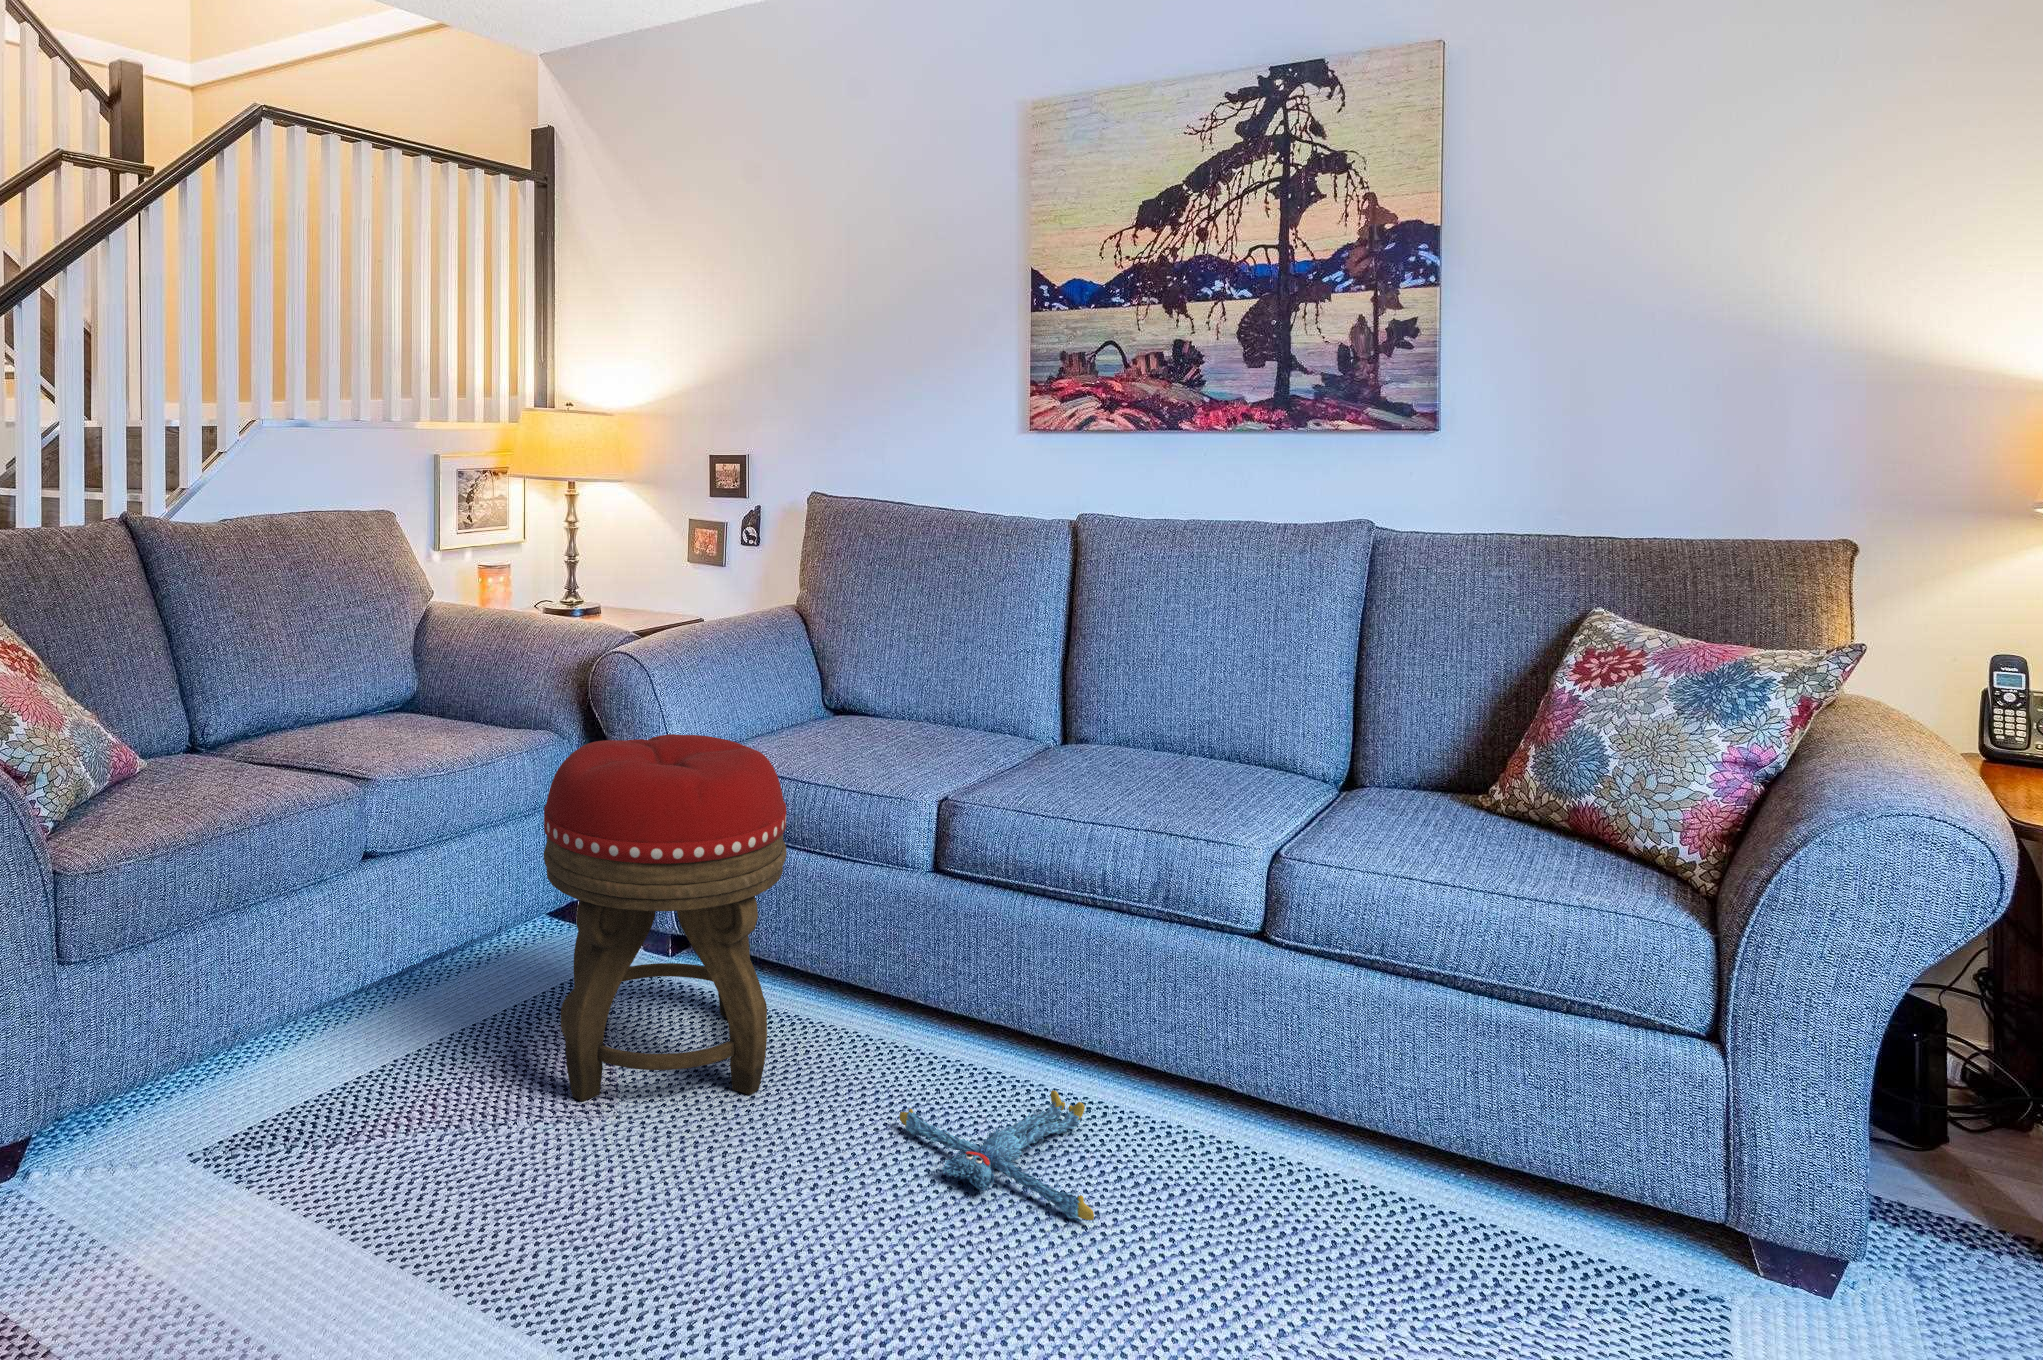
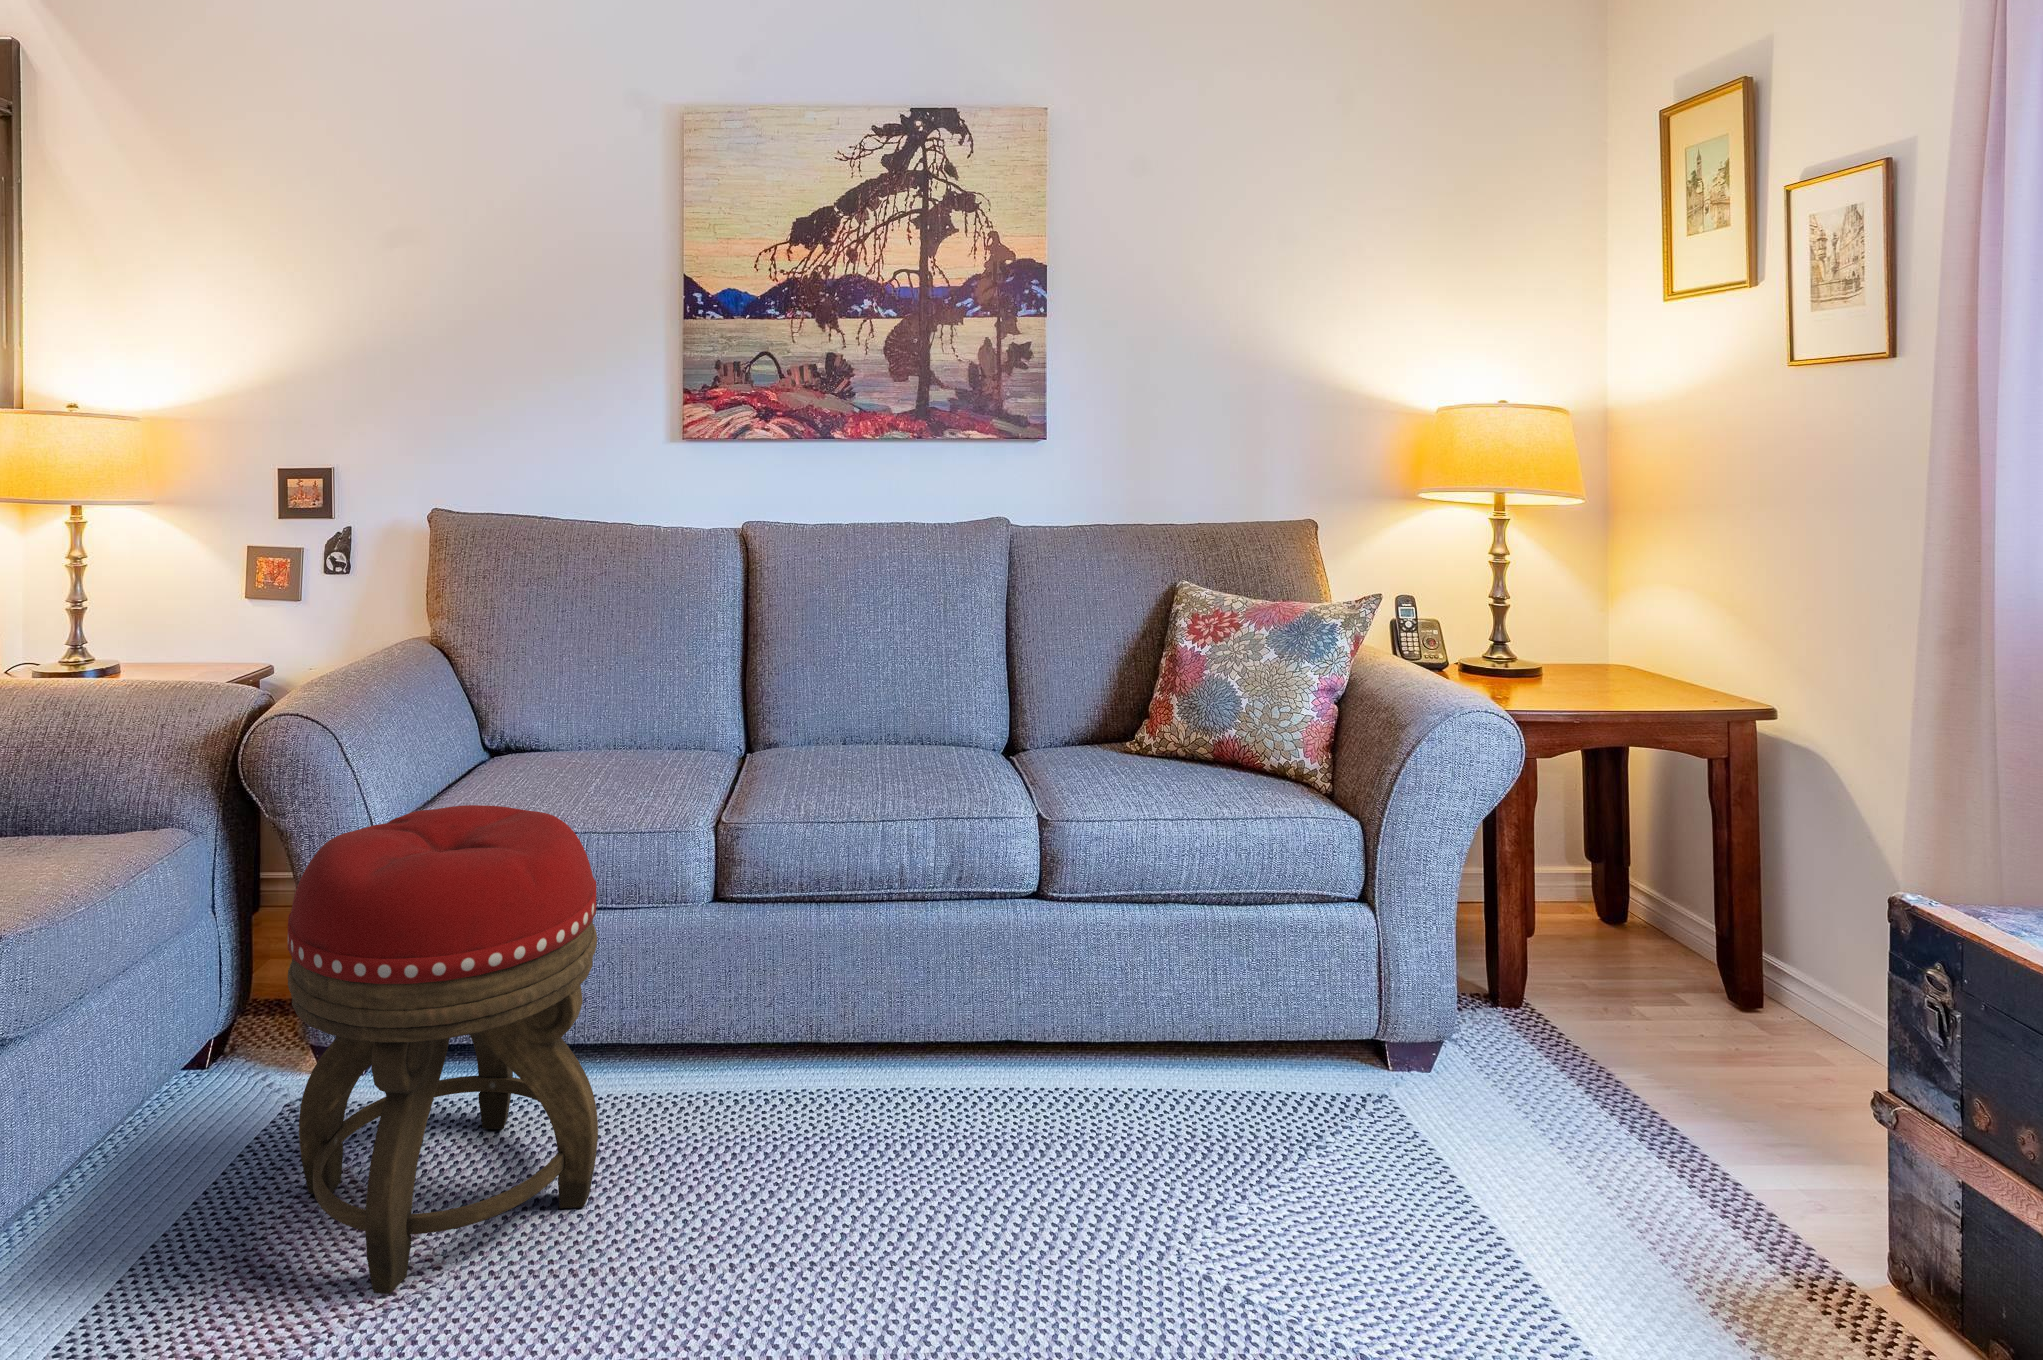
plush toy: present [900,1091,1094,1221] -> none [756,1092,984,1213]

